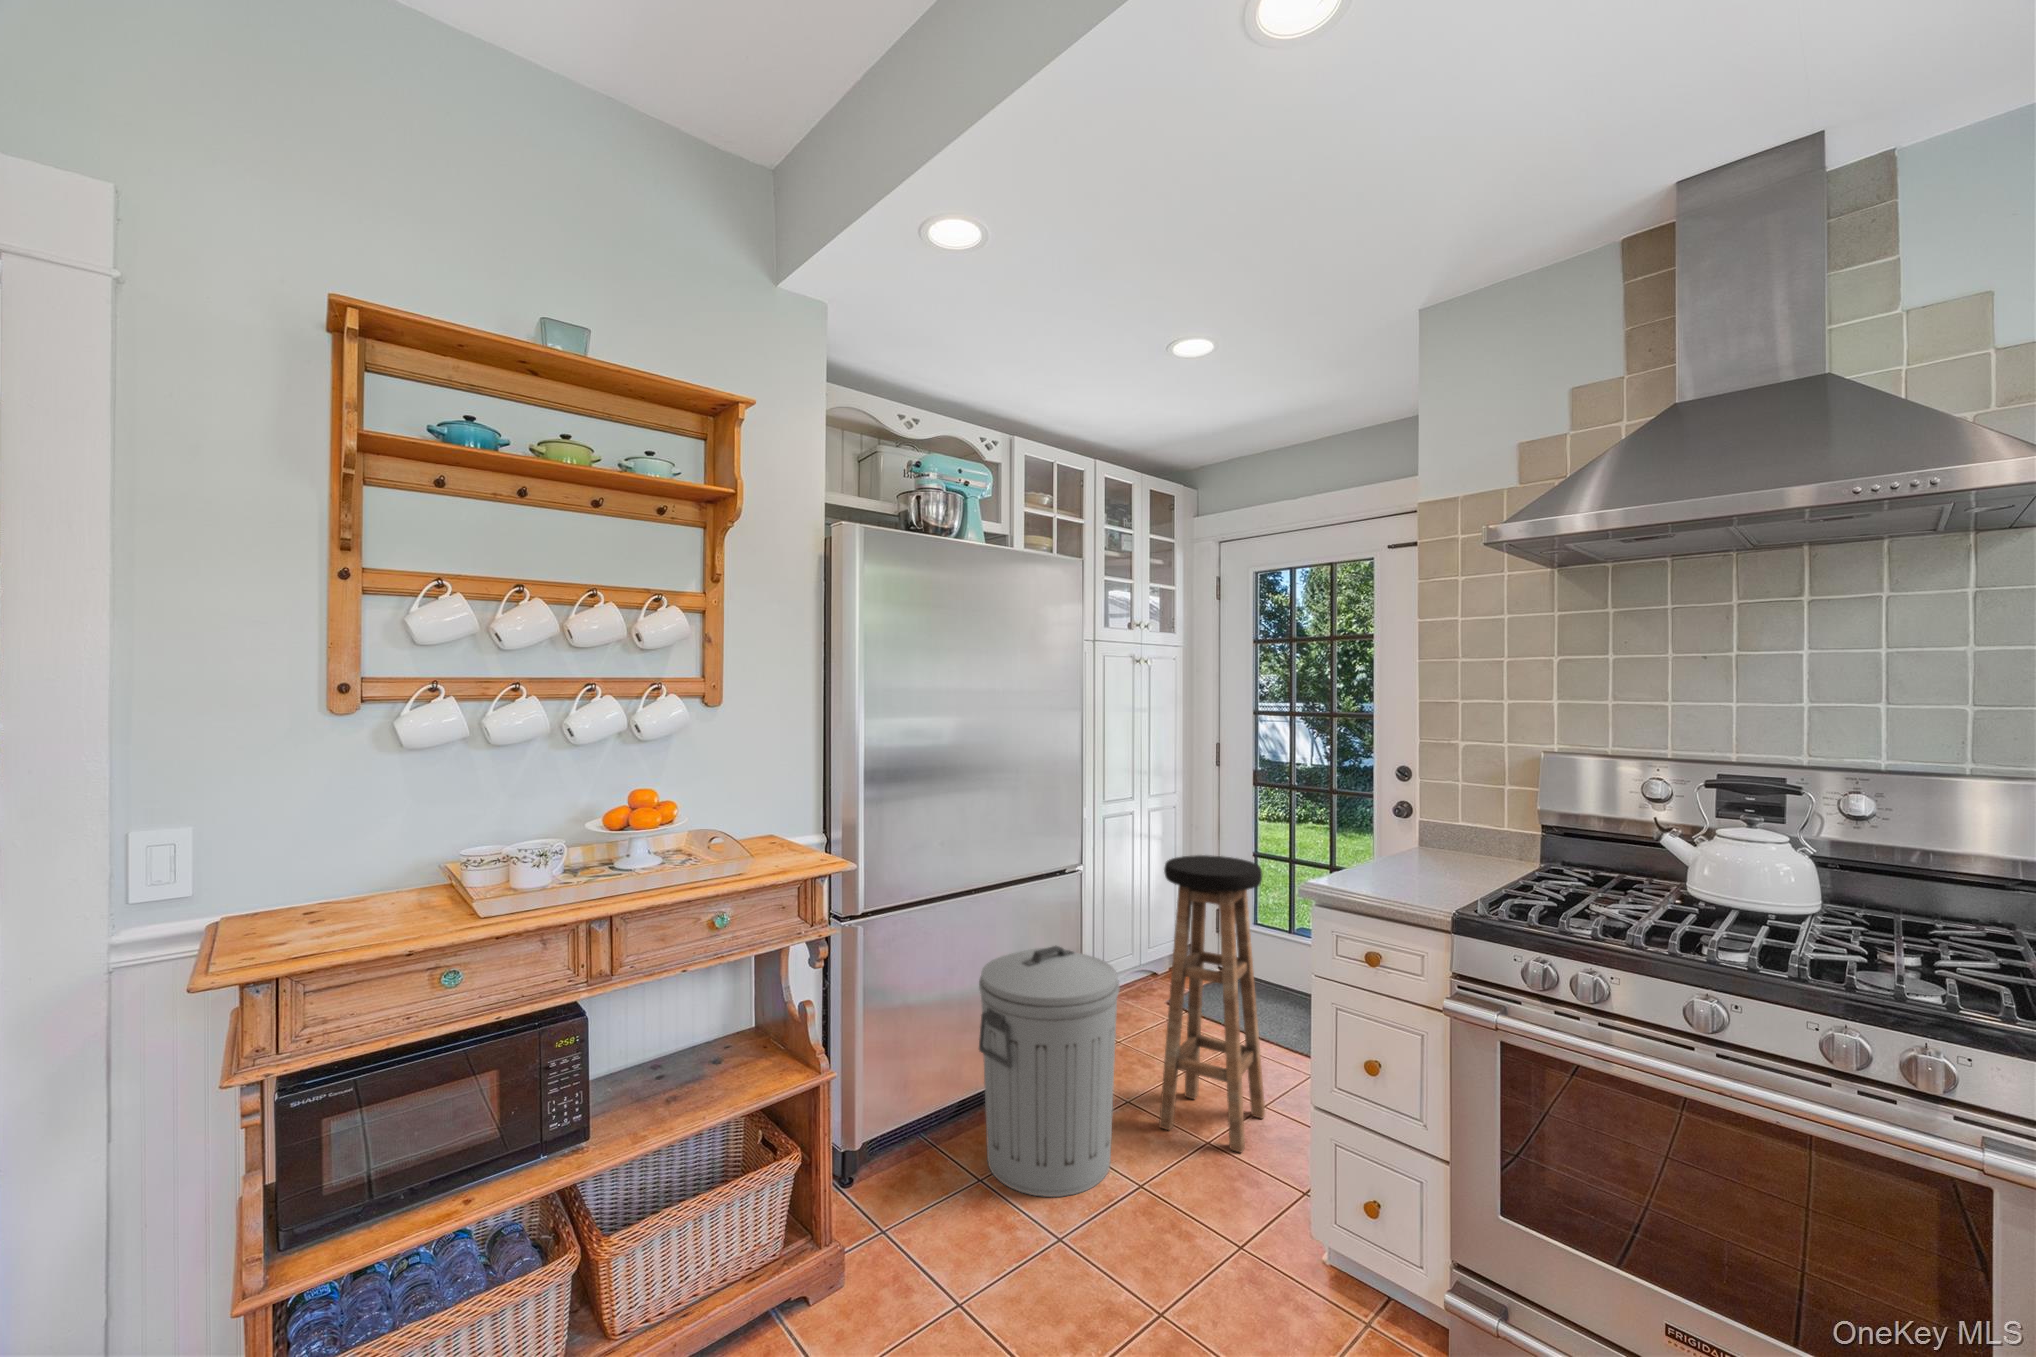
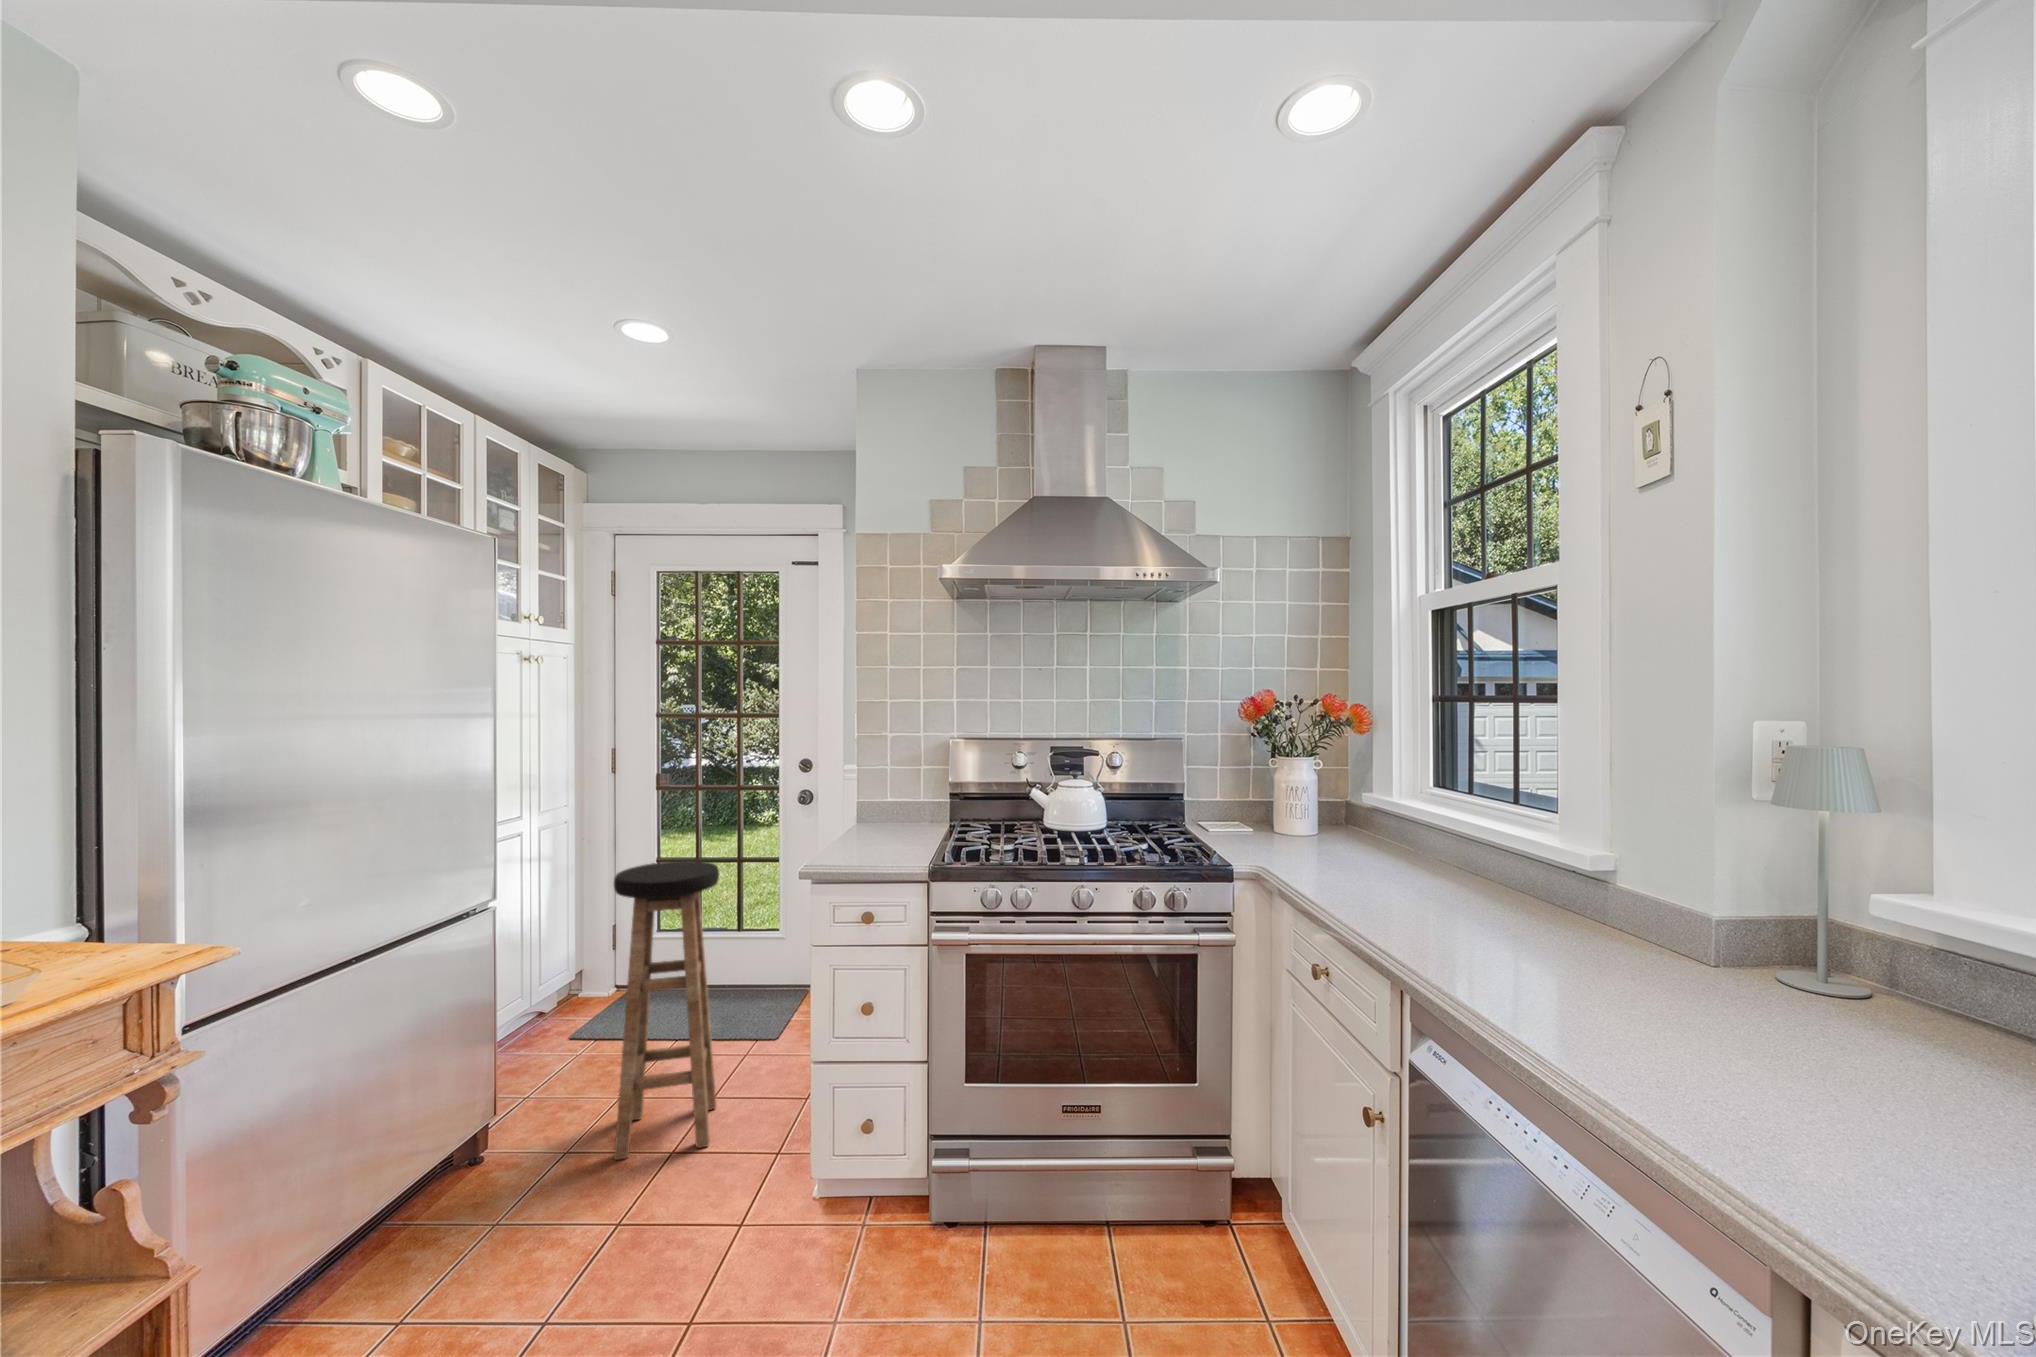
trash can: present [979,946,1120,1197] -> none [390,997,587,1303]

